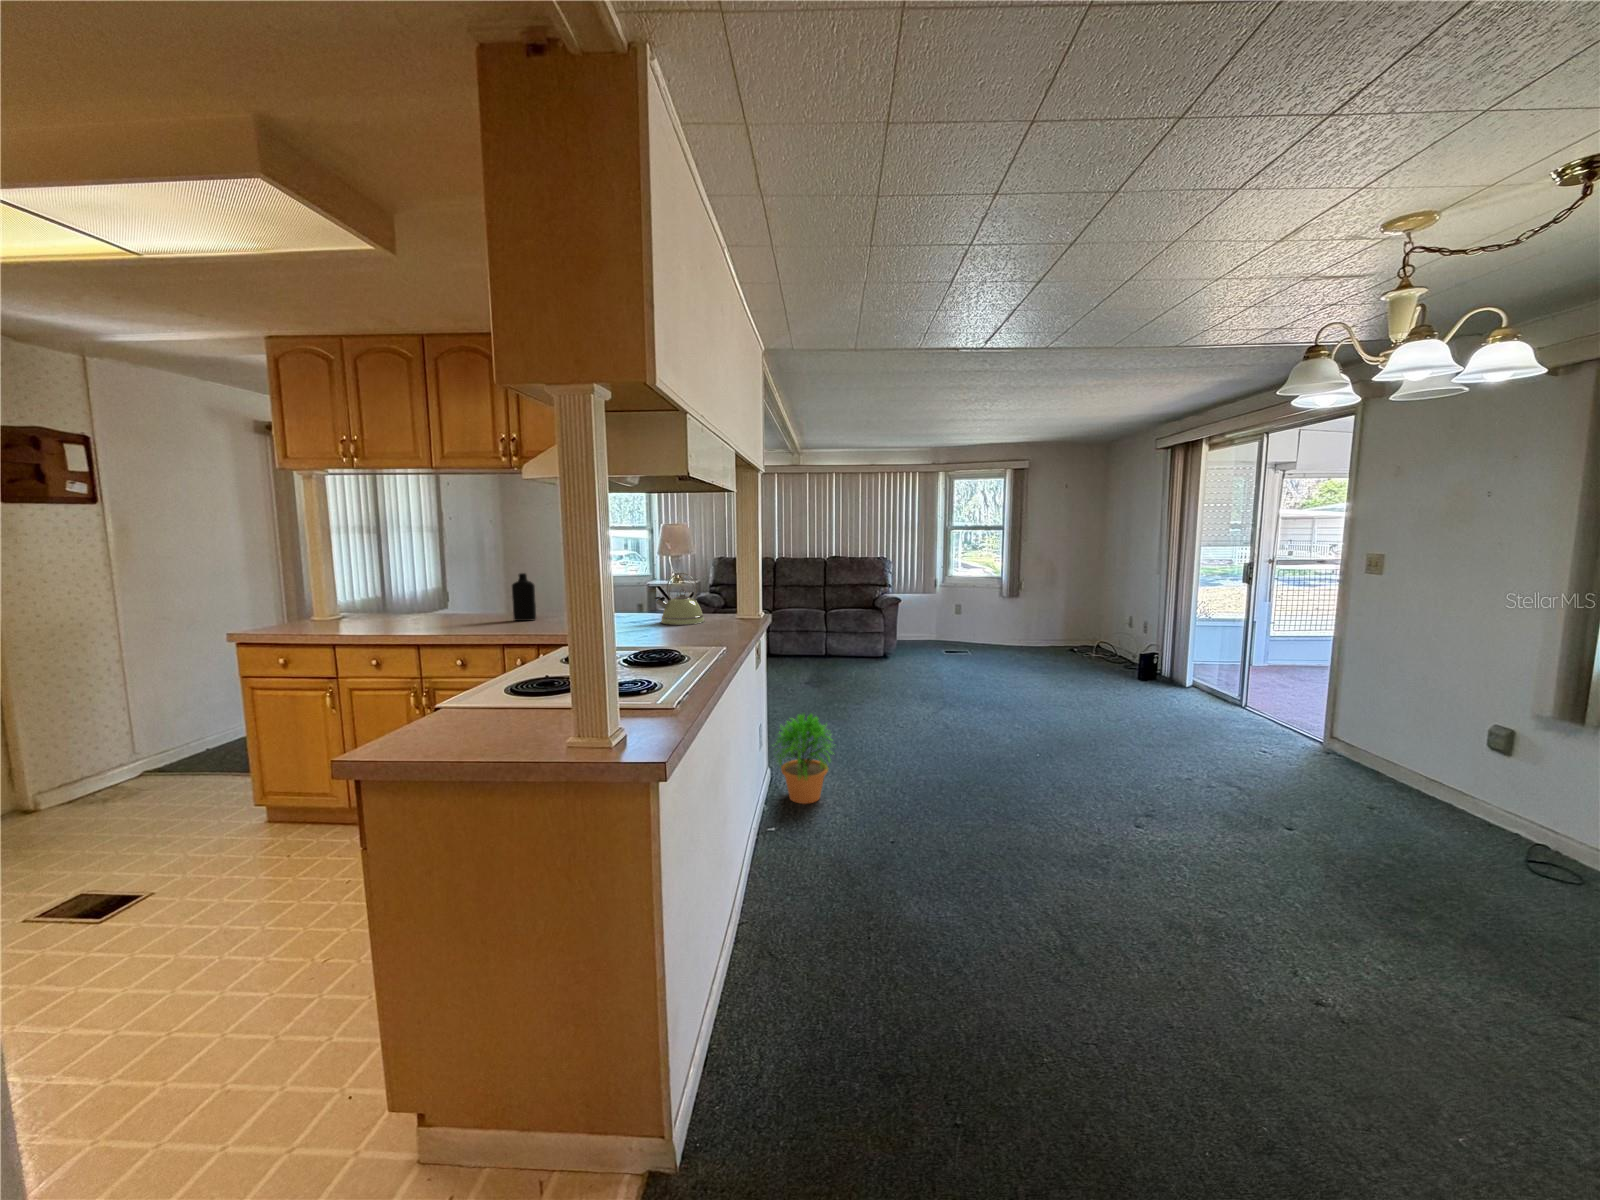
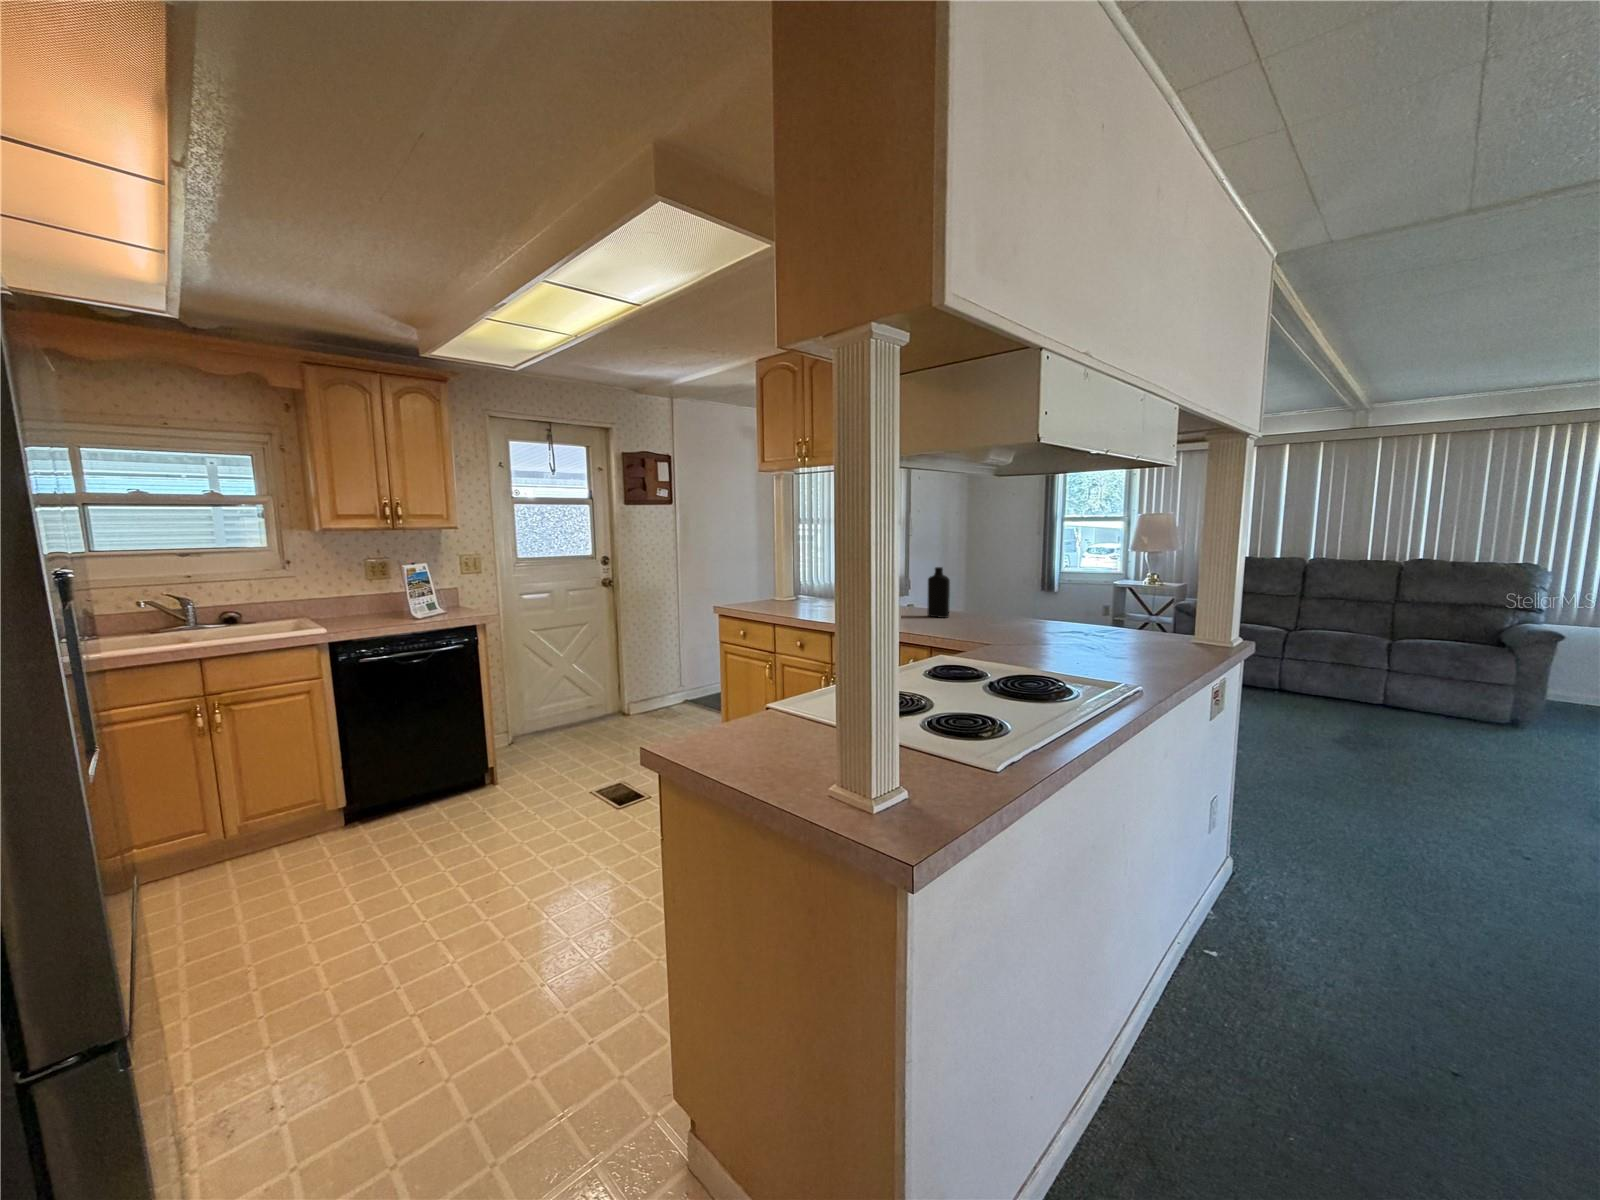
kettle: present [654,573,705,625] -> none [1076,576,1145,644]
potted plant: present [775,714,832,804] -> none [1233,796,1362,939]

